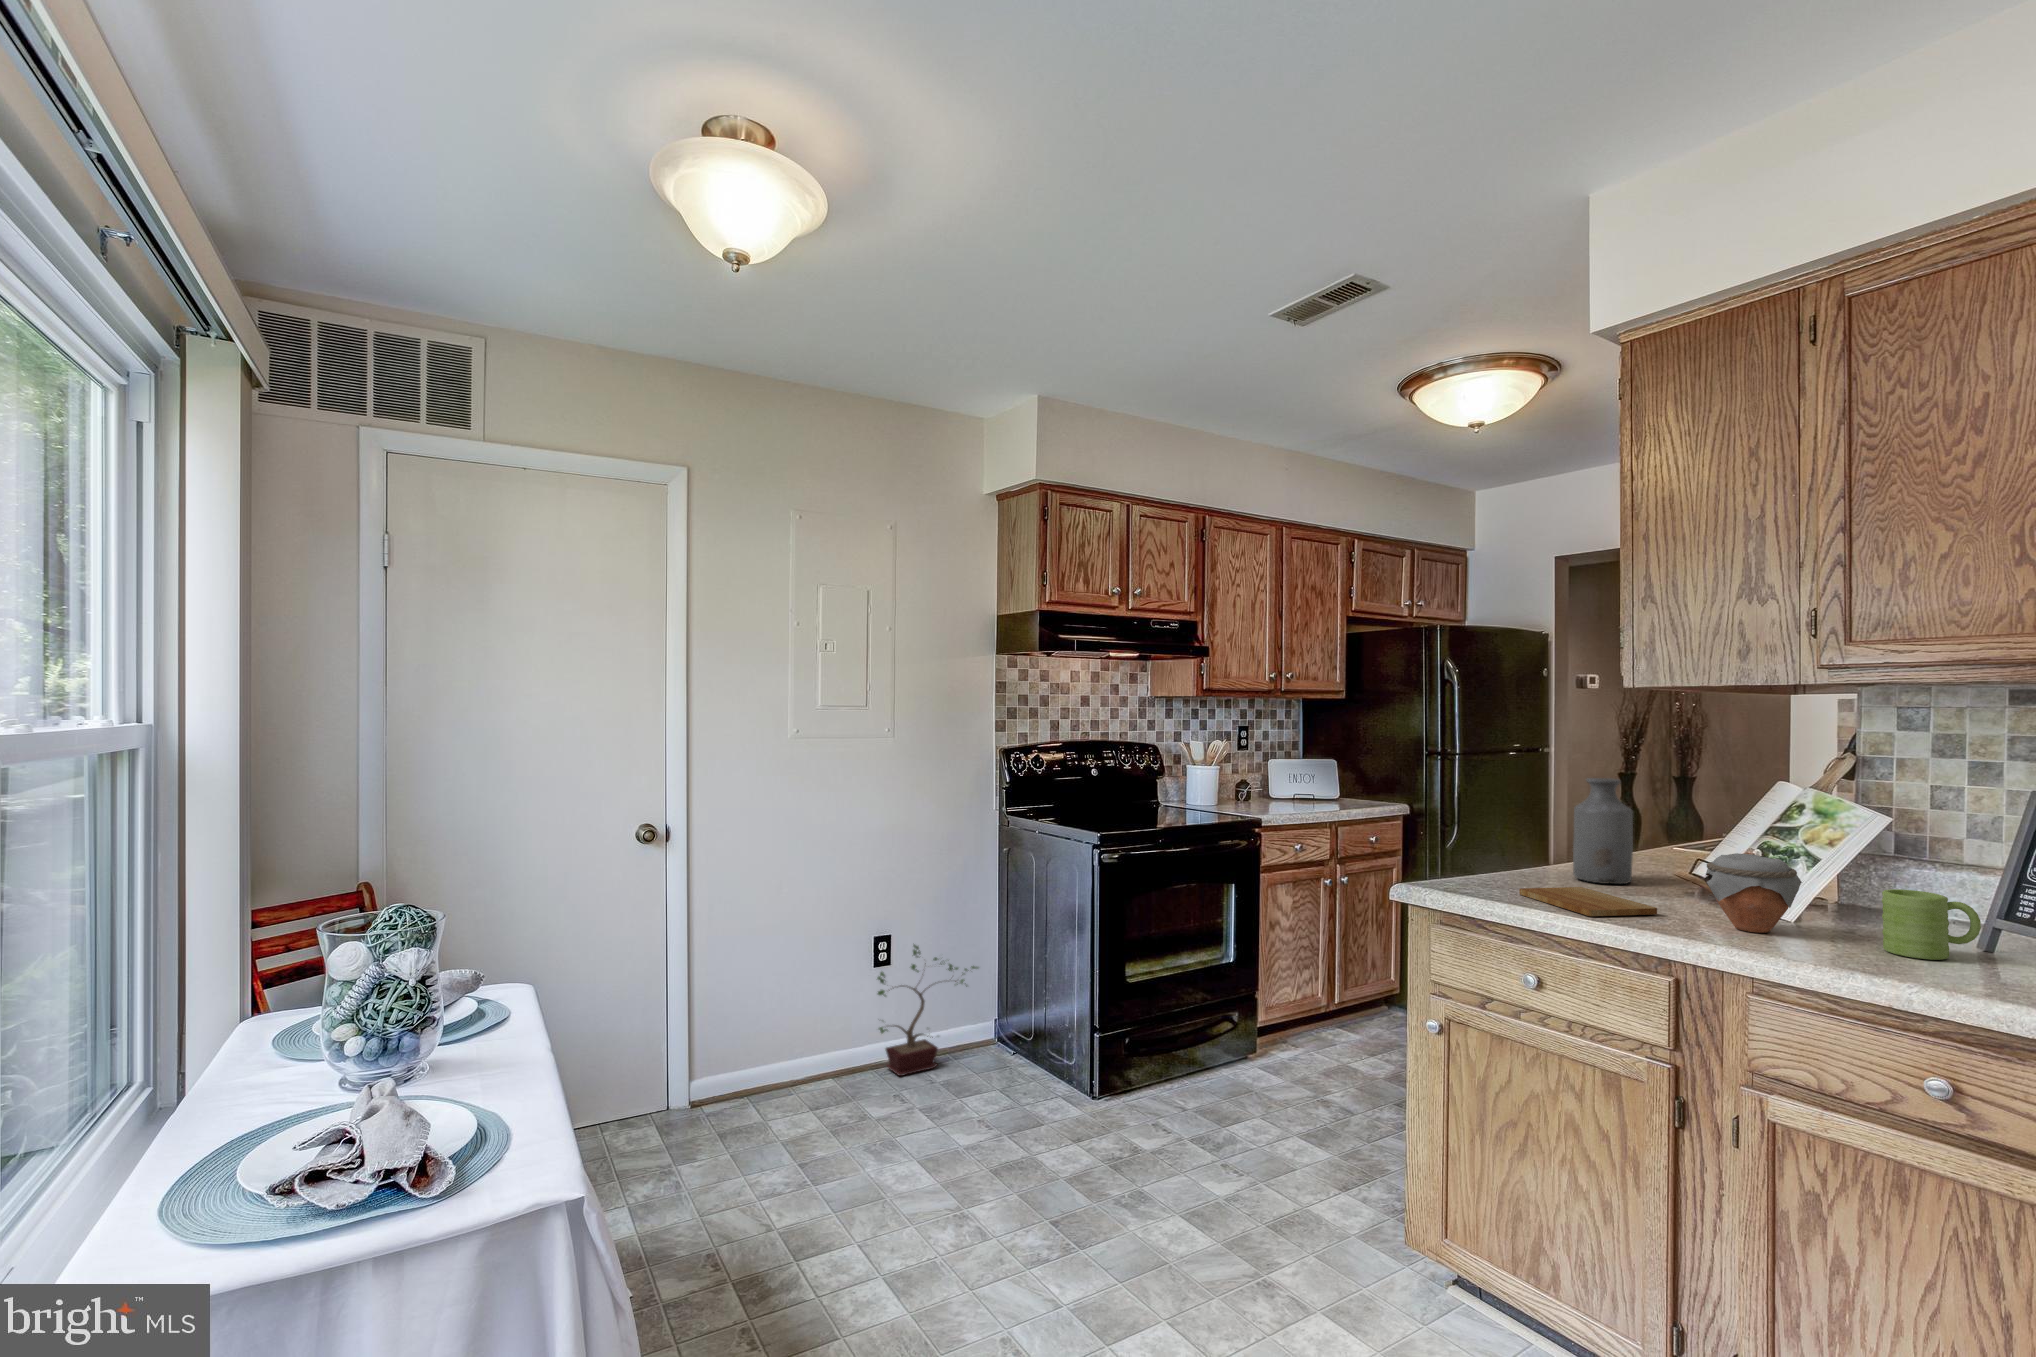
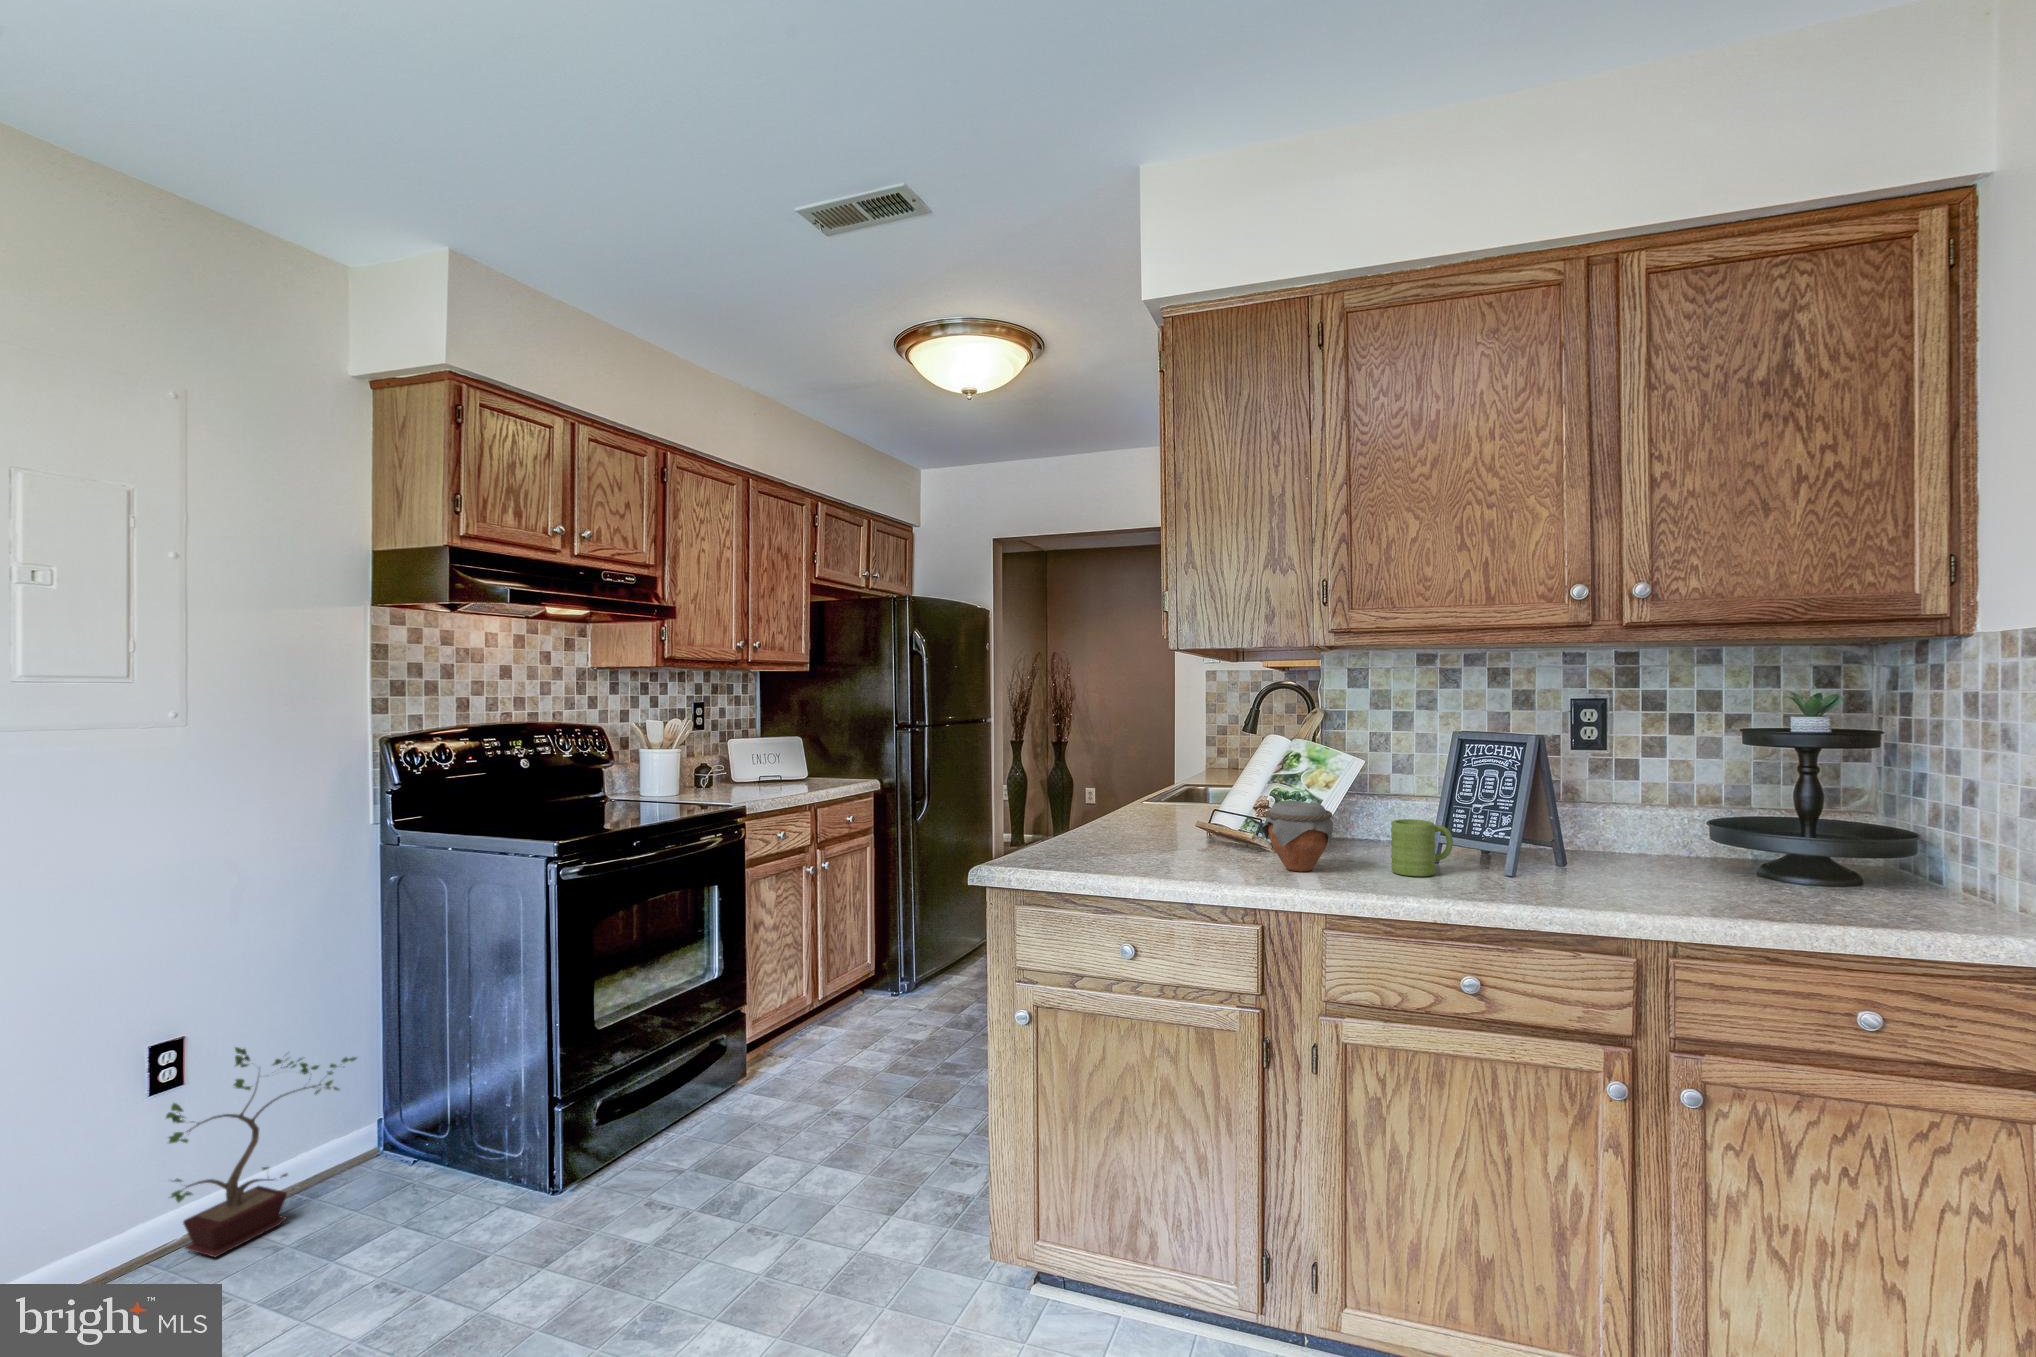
bottle: present [1573,778,1633,884] -> none [1117,739,1167,841]
cutting board: present [1519,887,1657,916] -> none [1099,847,1223,876]

